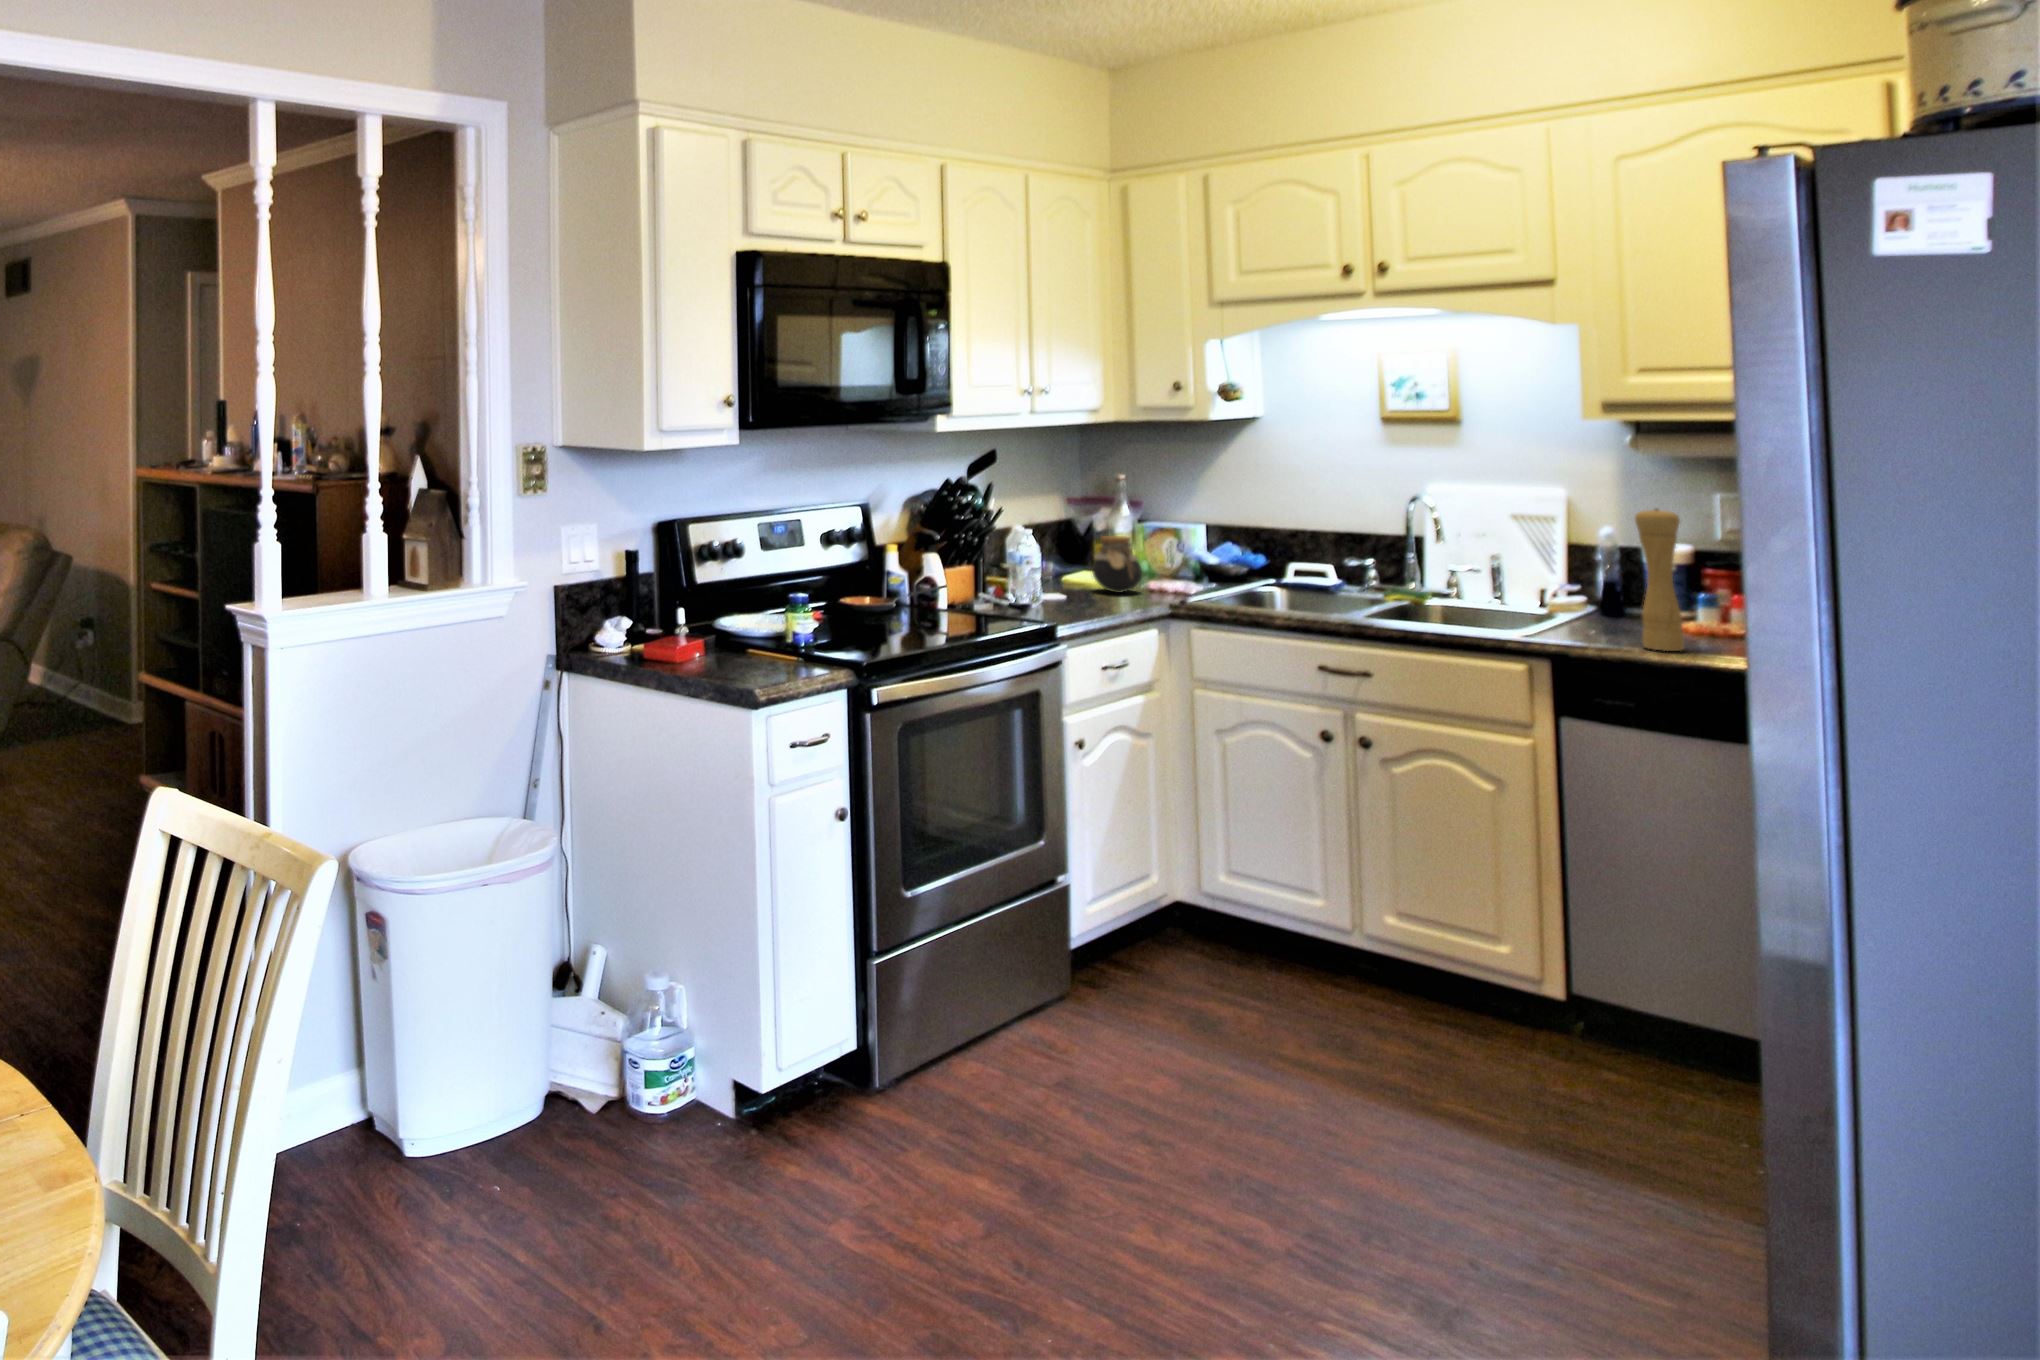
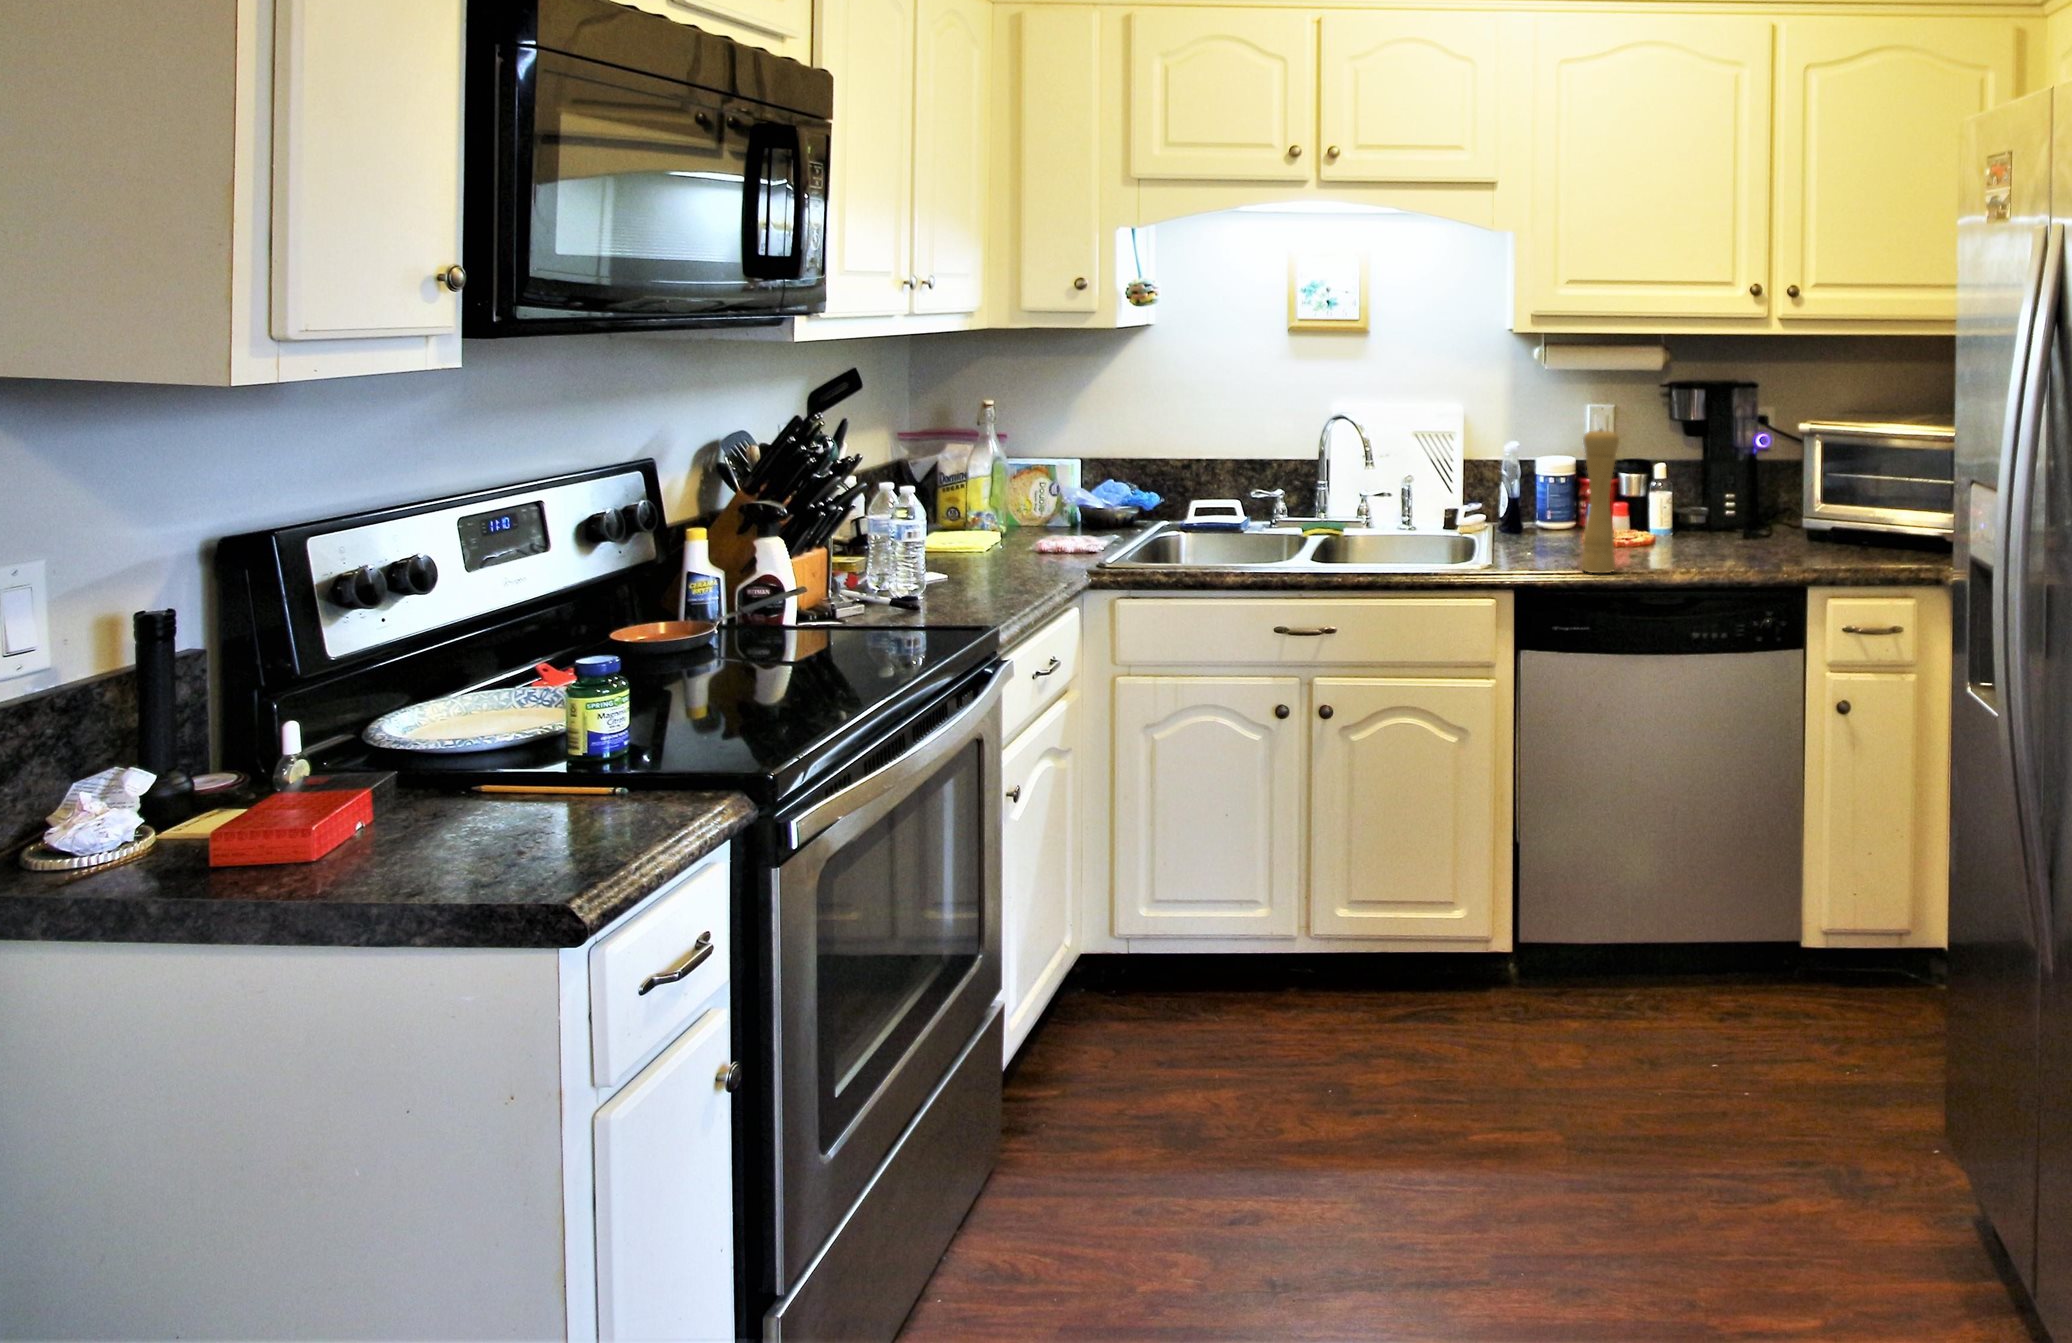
jar: present [1092,536,1142,593] -> none [990,484,1056,562]

